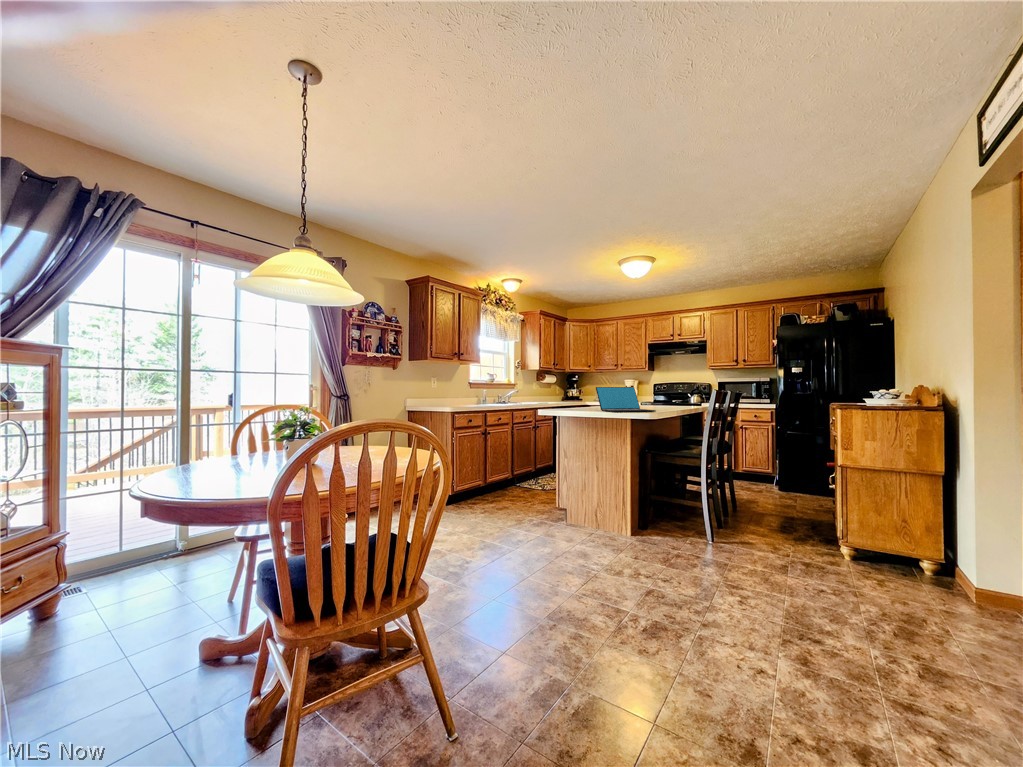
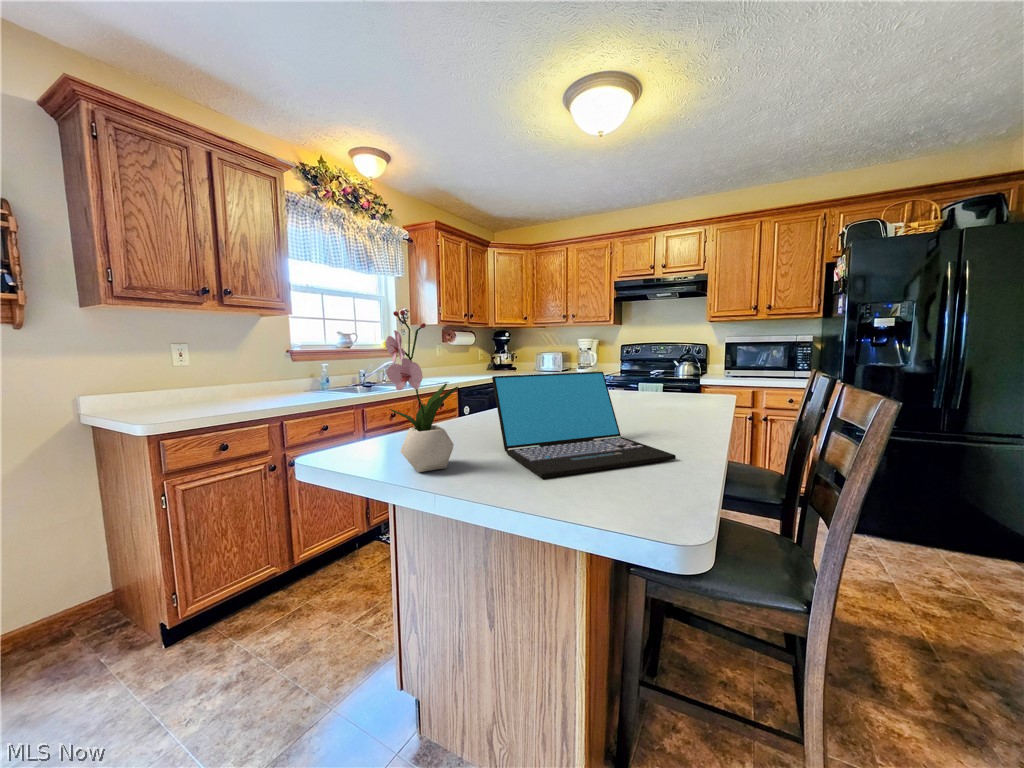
flower arrangement: none [569,366,590,411] -> present [386,310,458,472]

